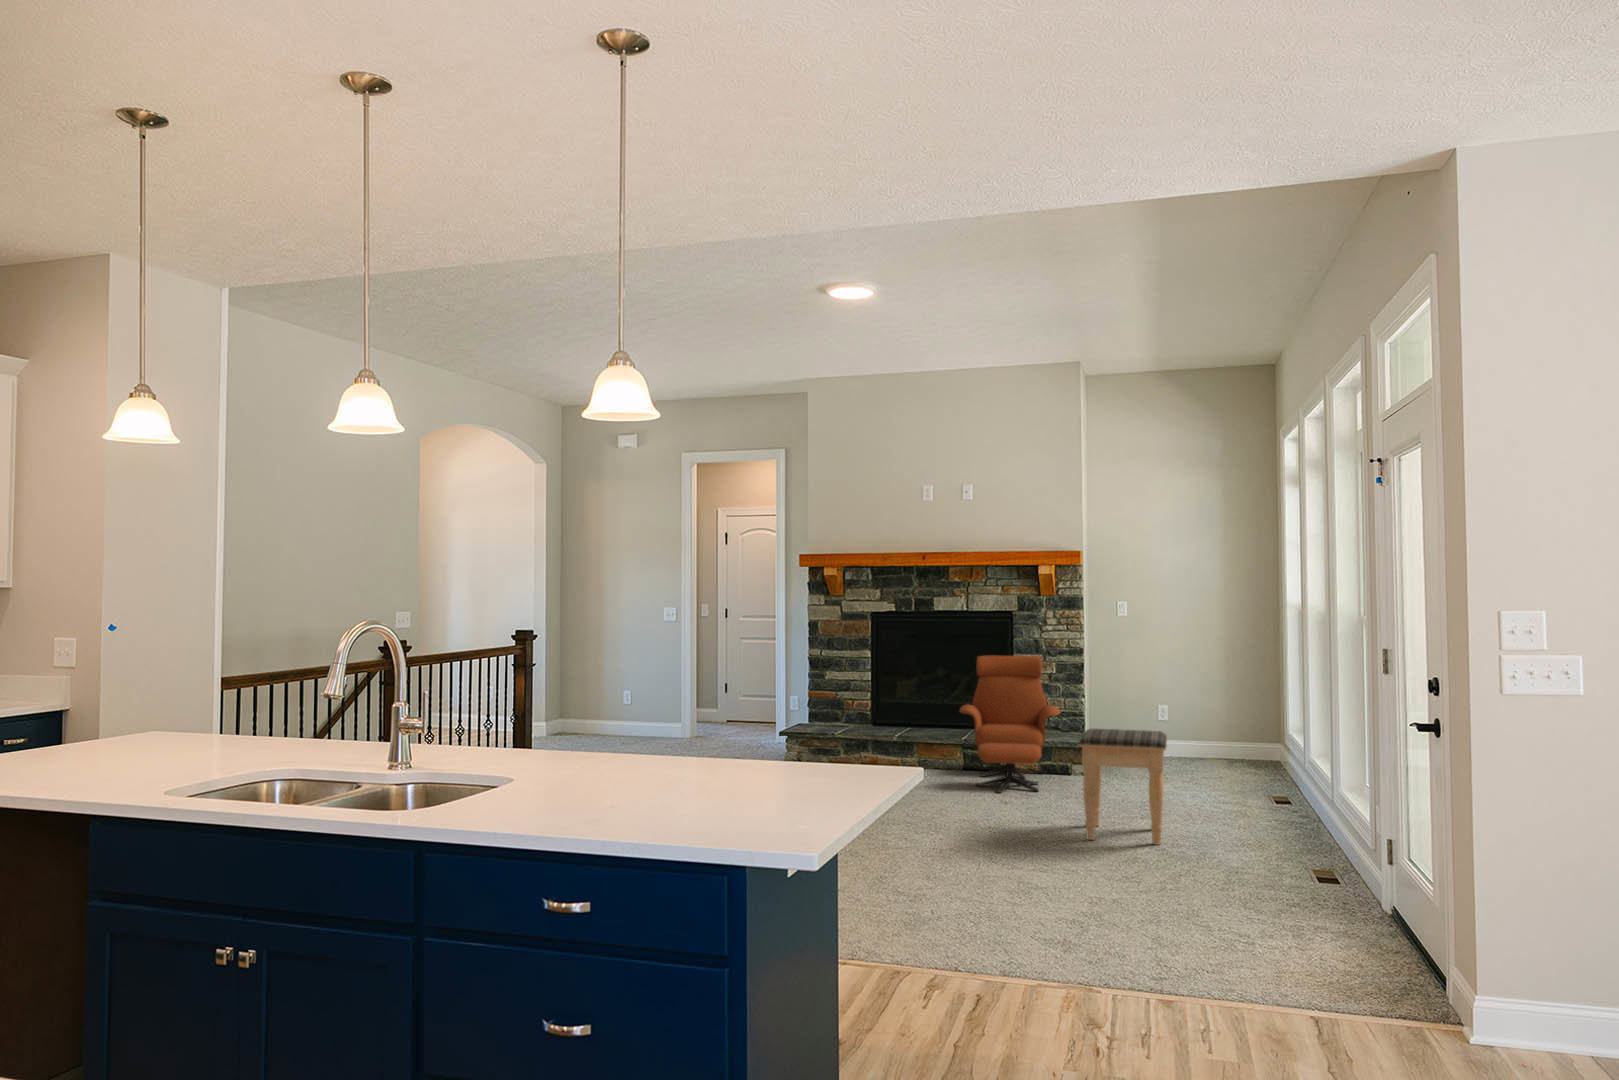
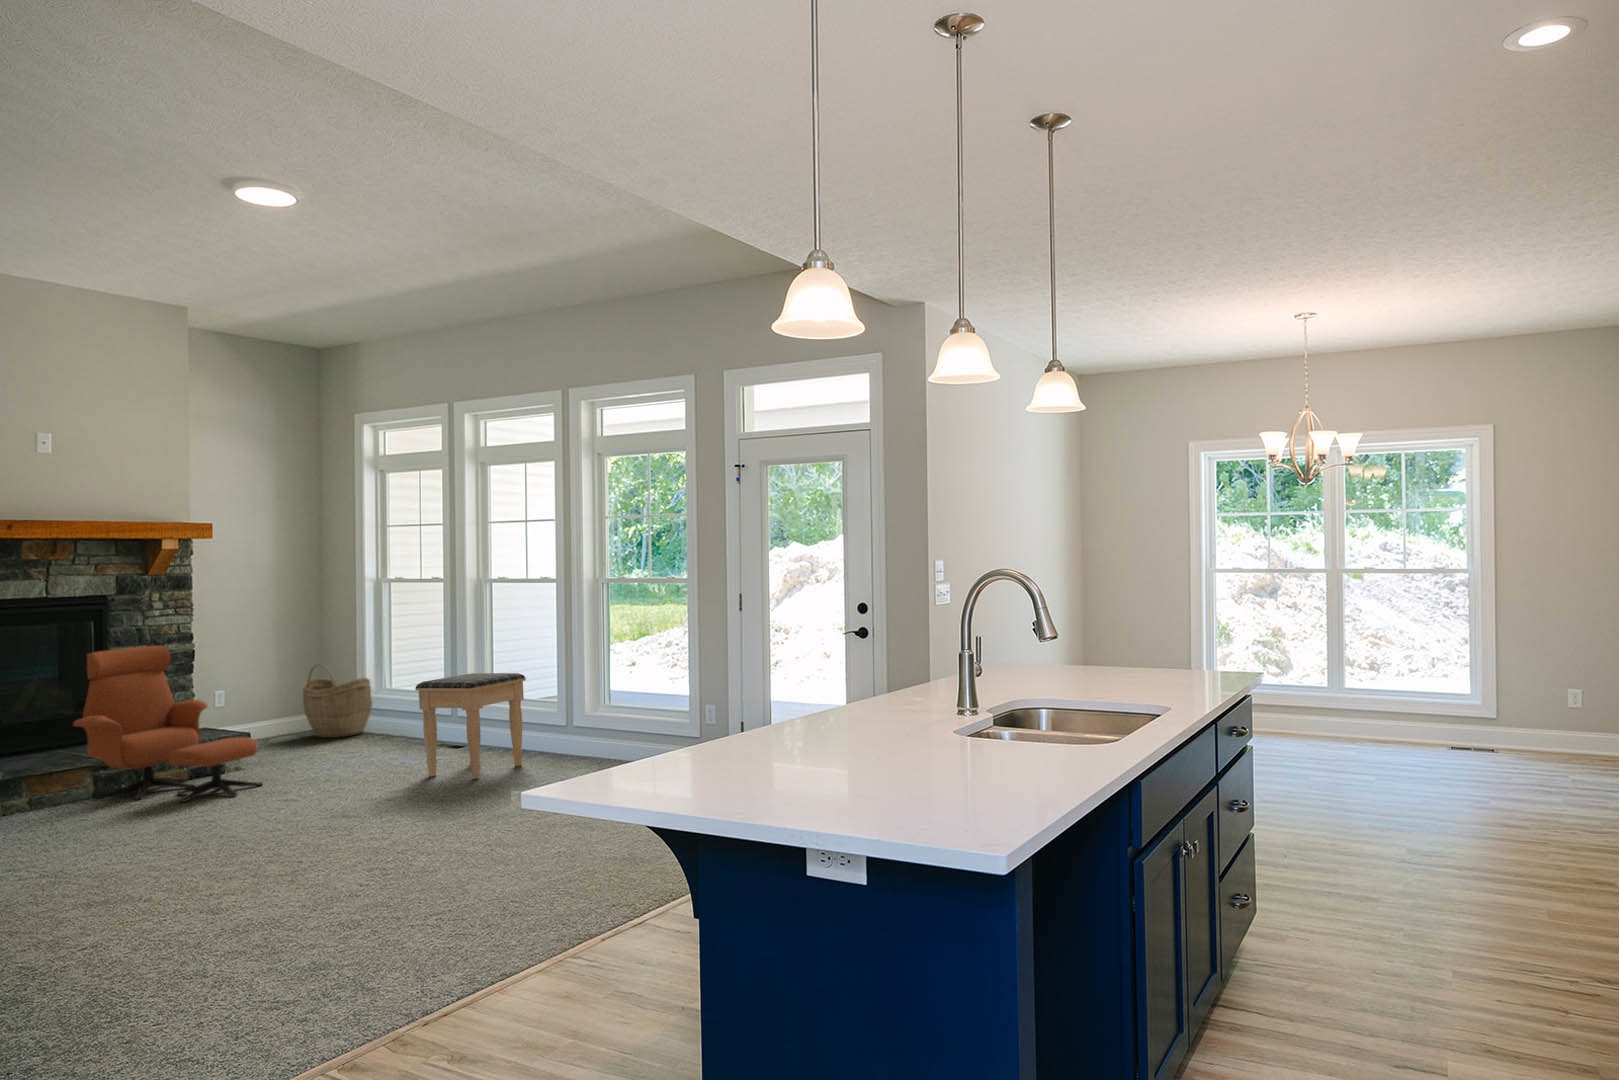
woven basket: none [1223,694,1281,776] -> present [303,664,372,738]

